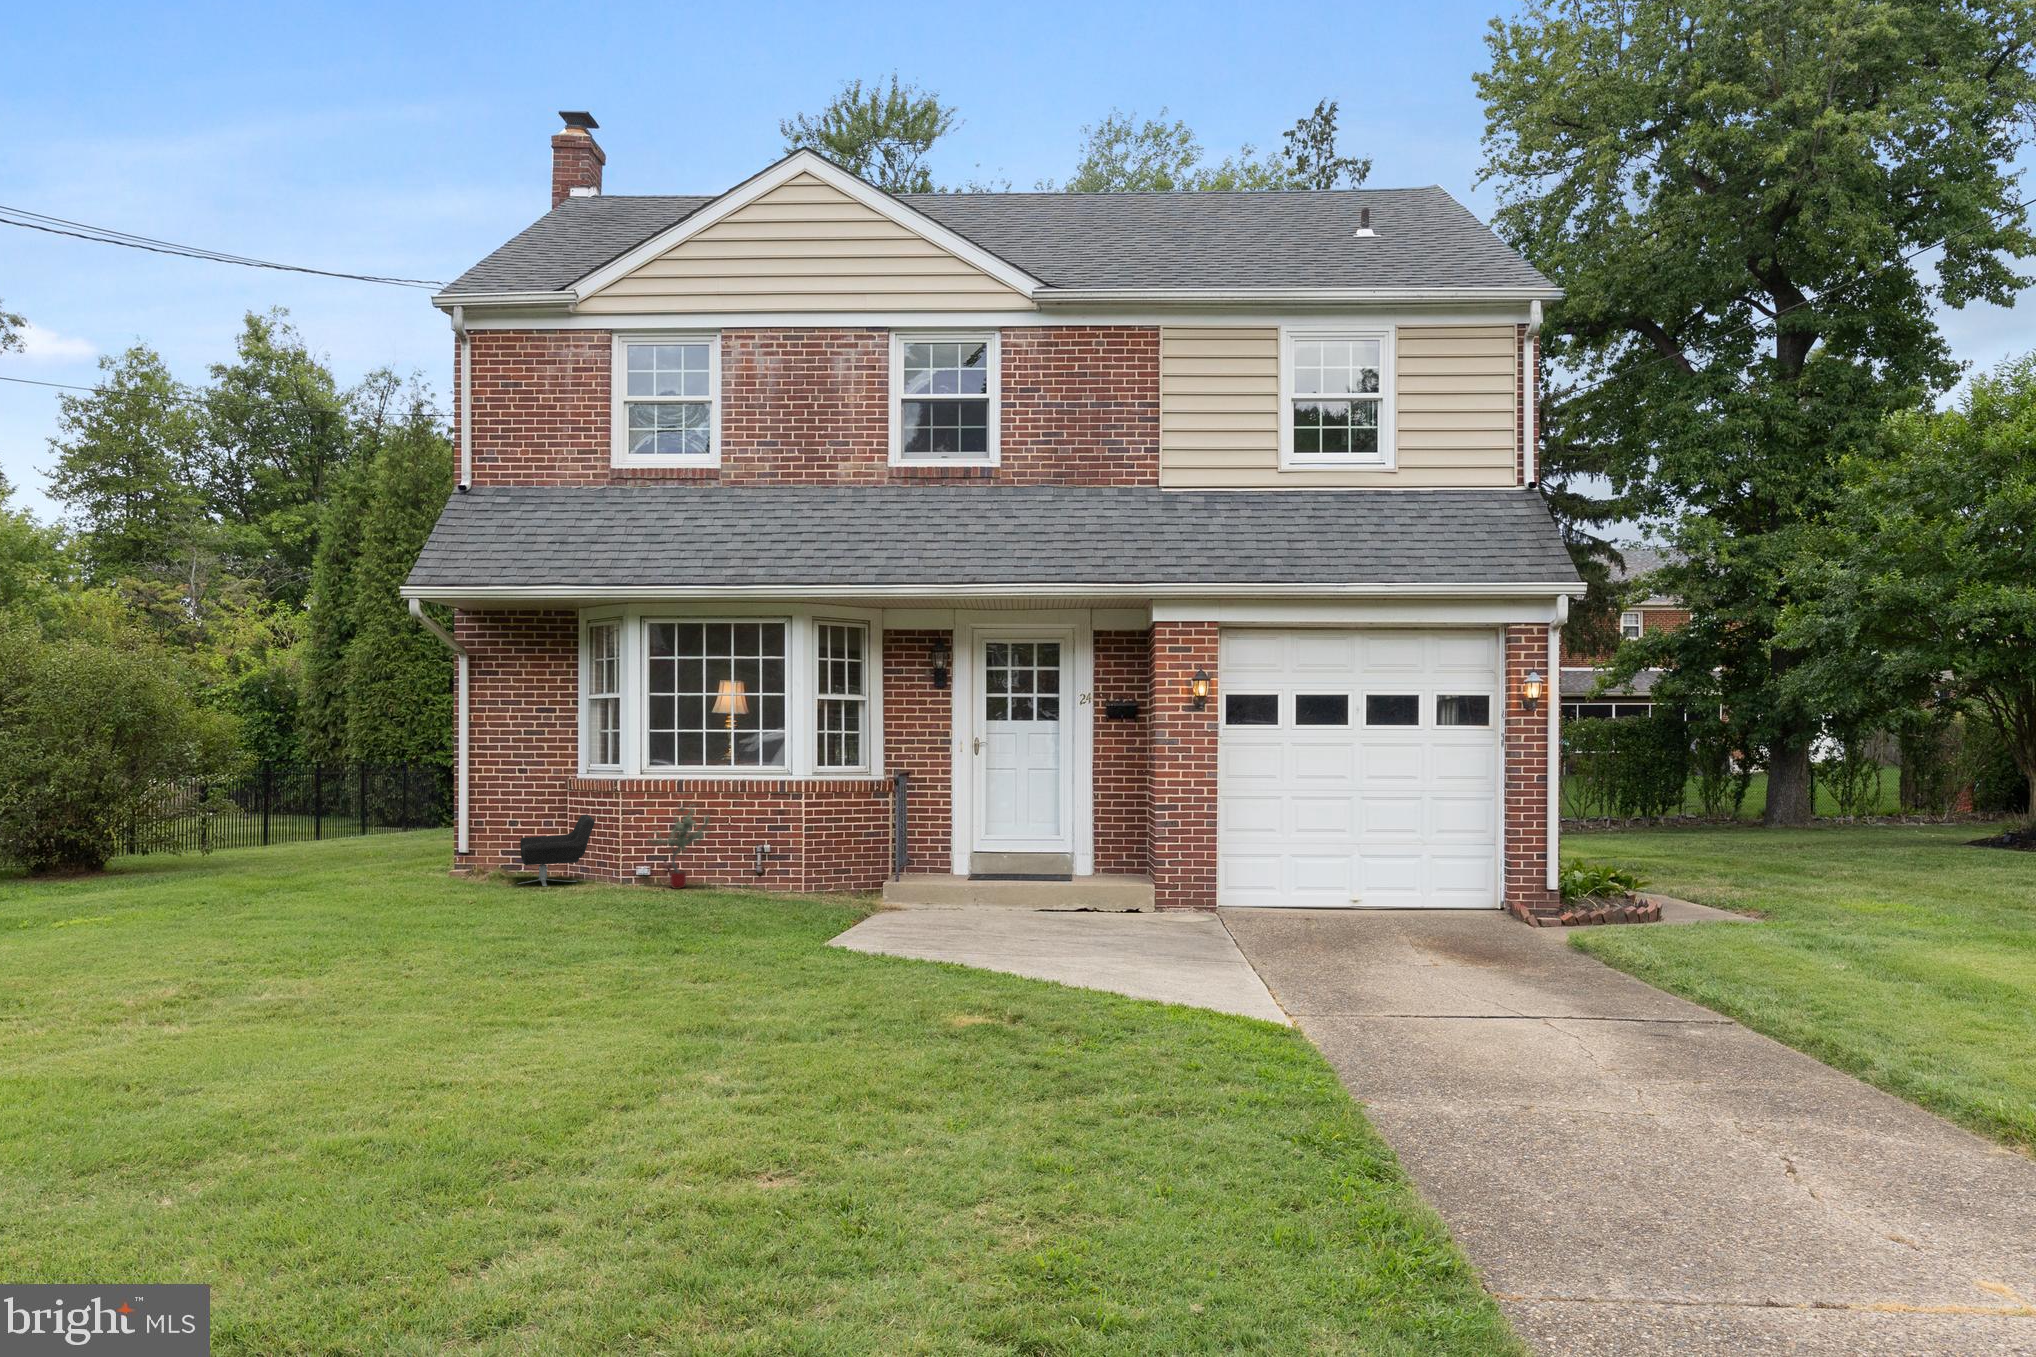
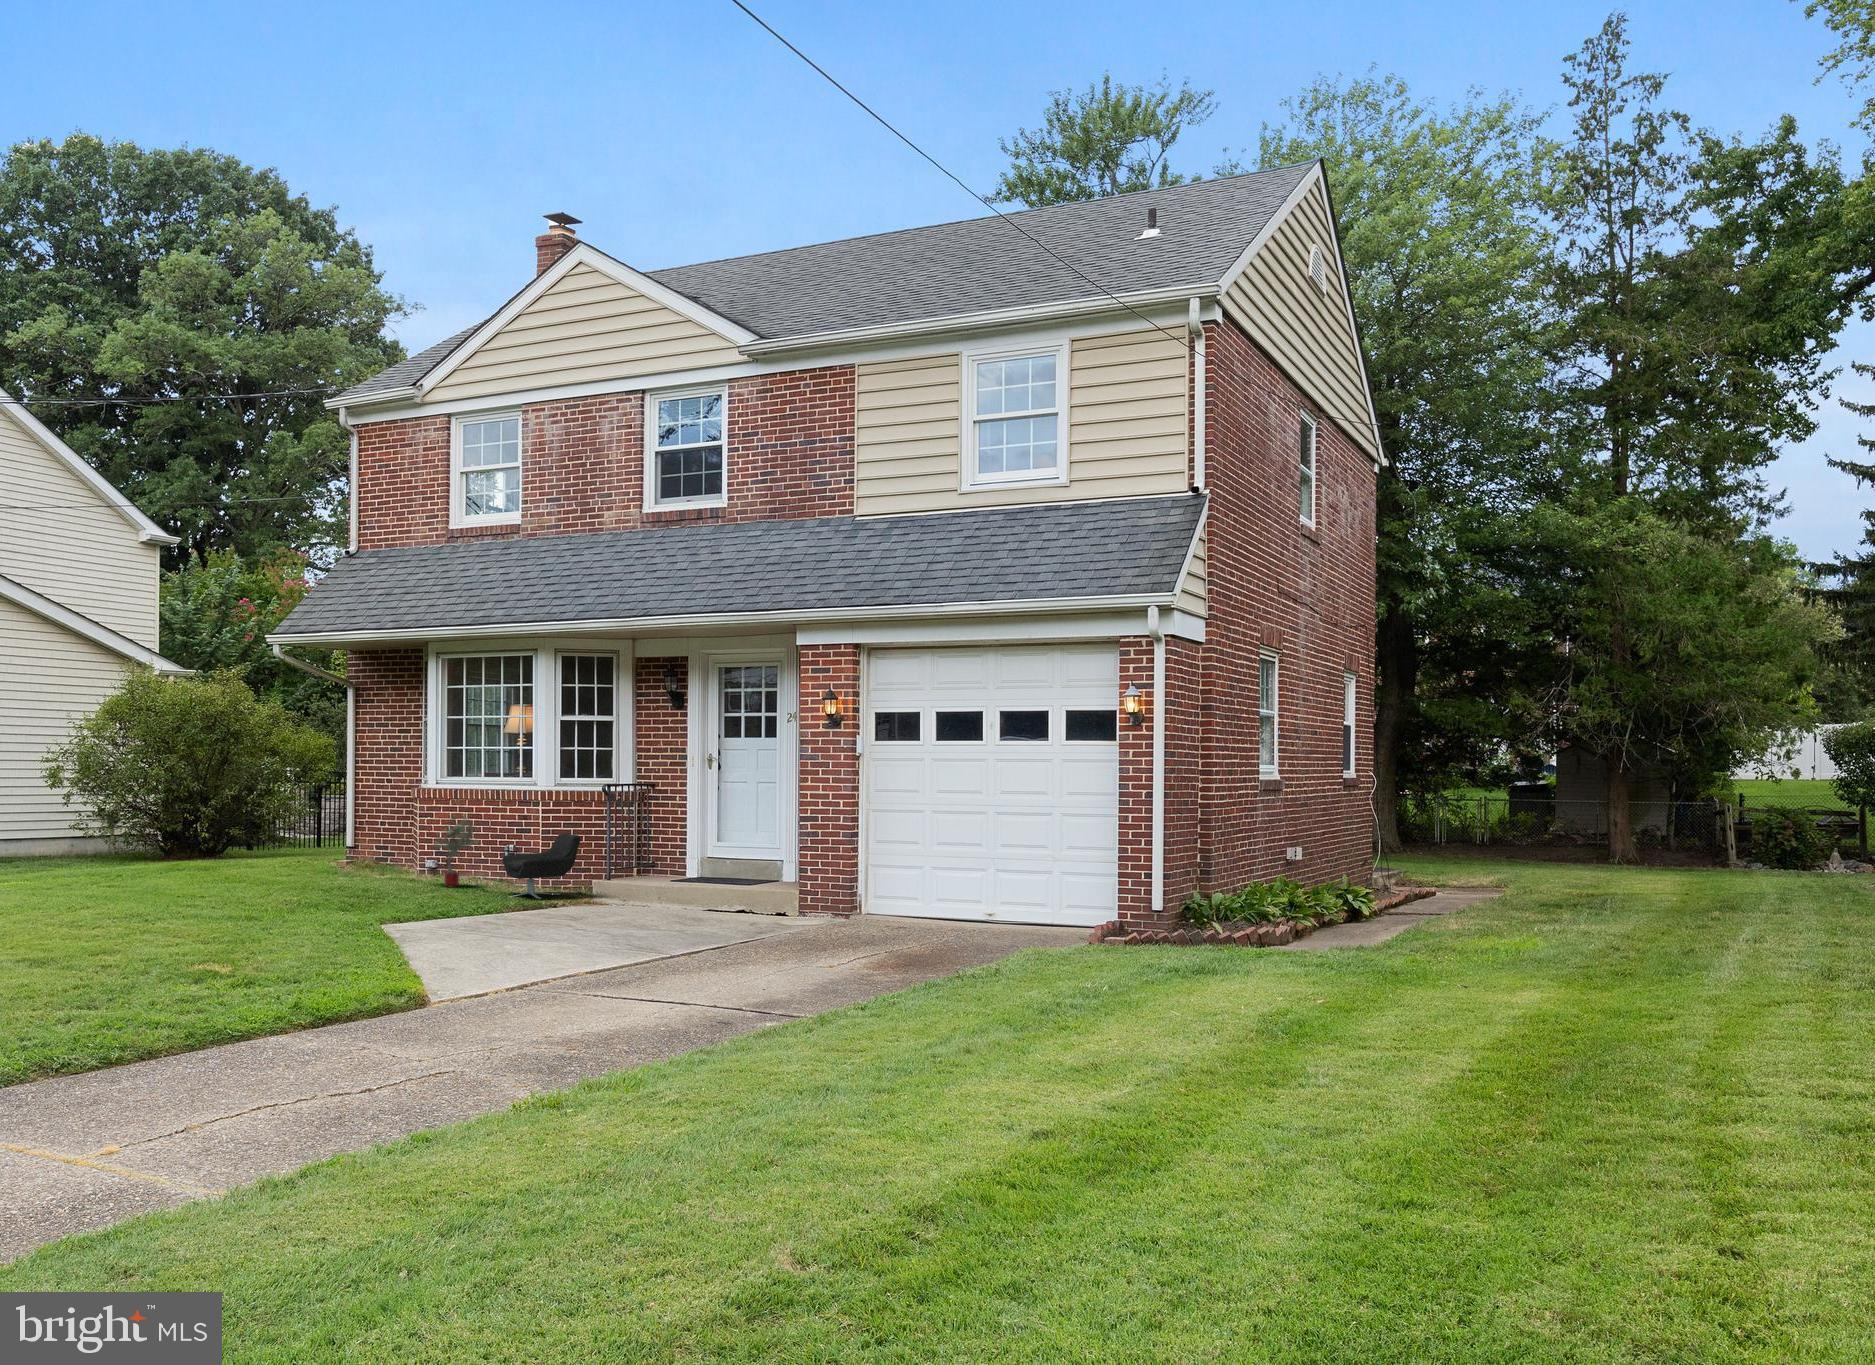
lounge chair: present [518,814,595,886] -> present [503,833,581,899]

